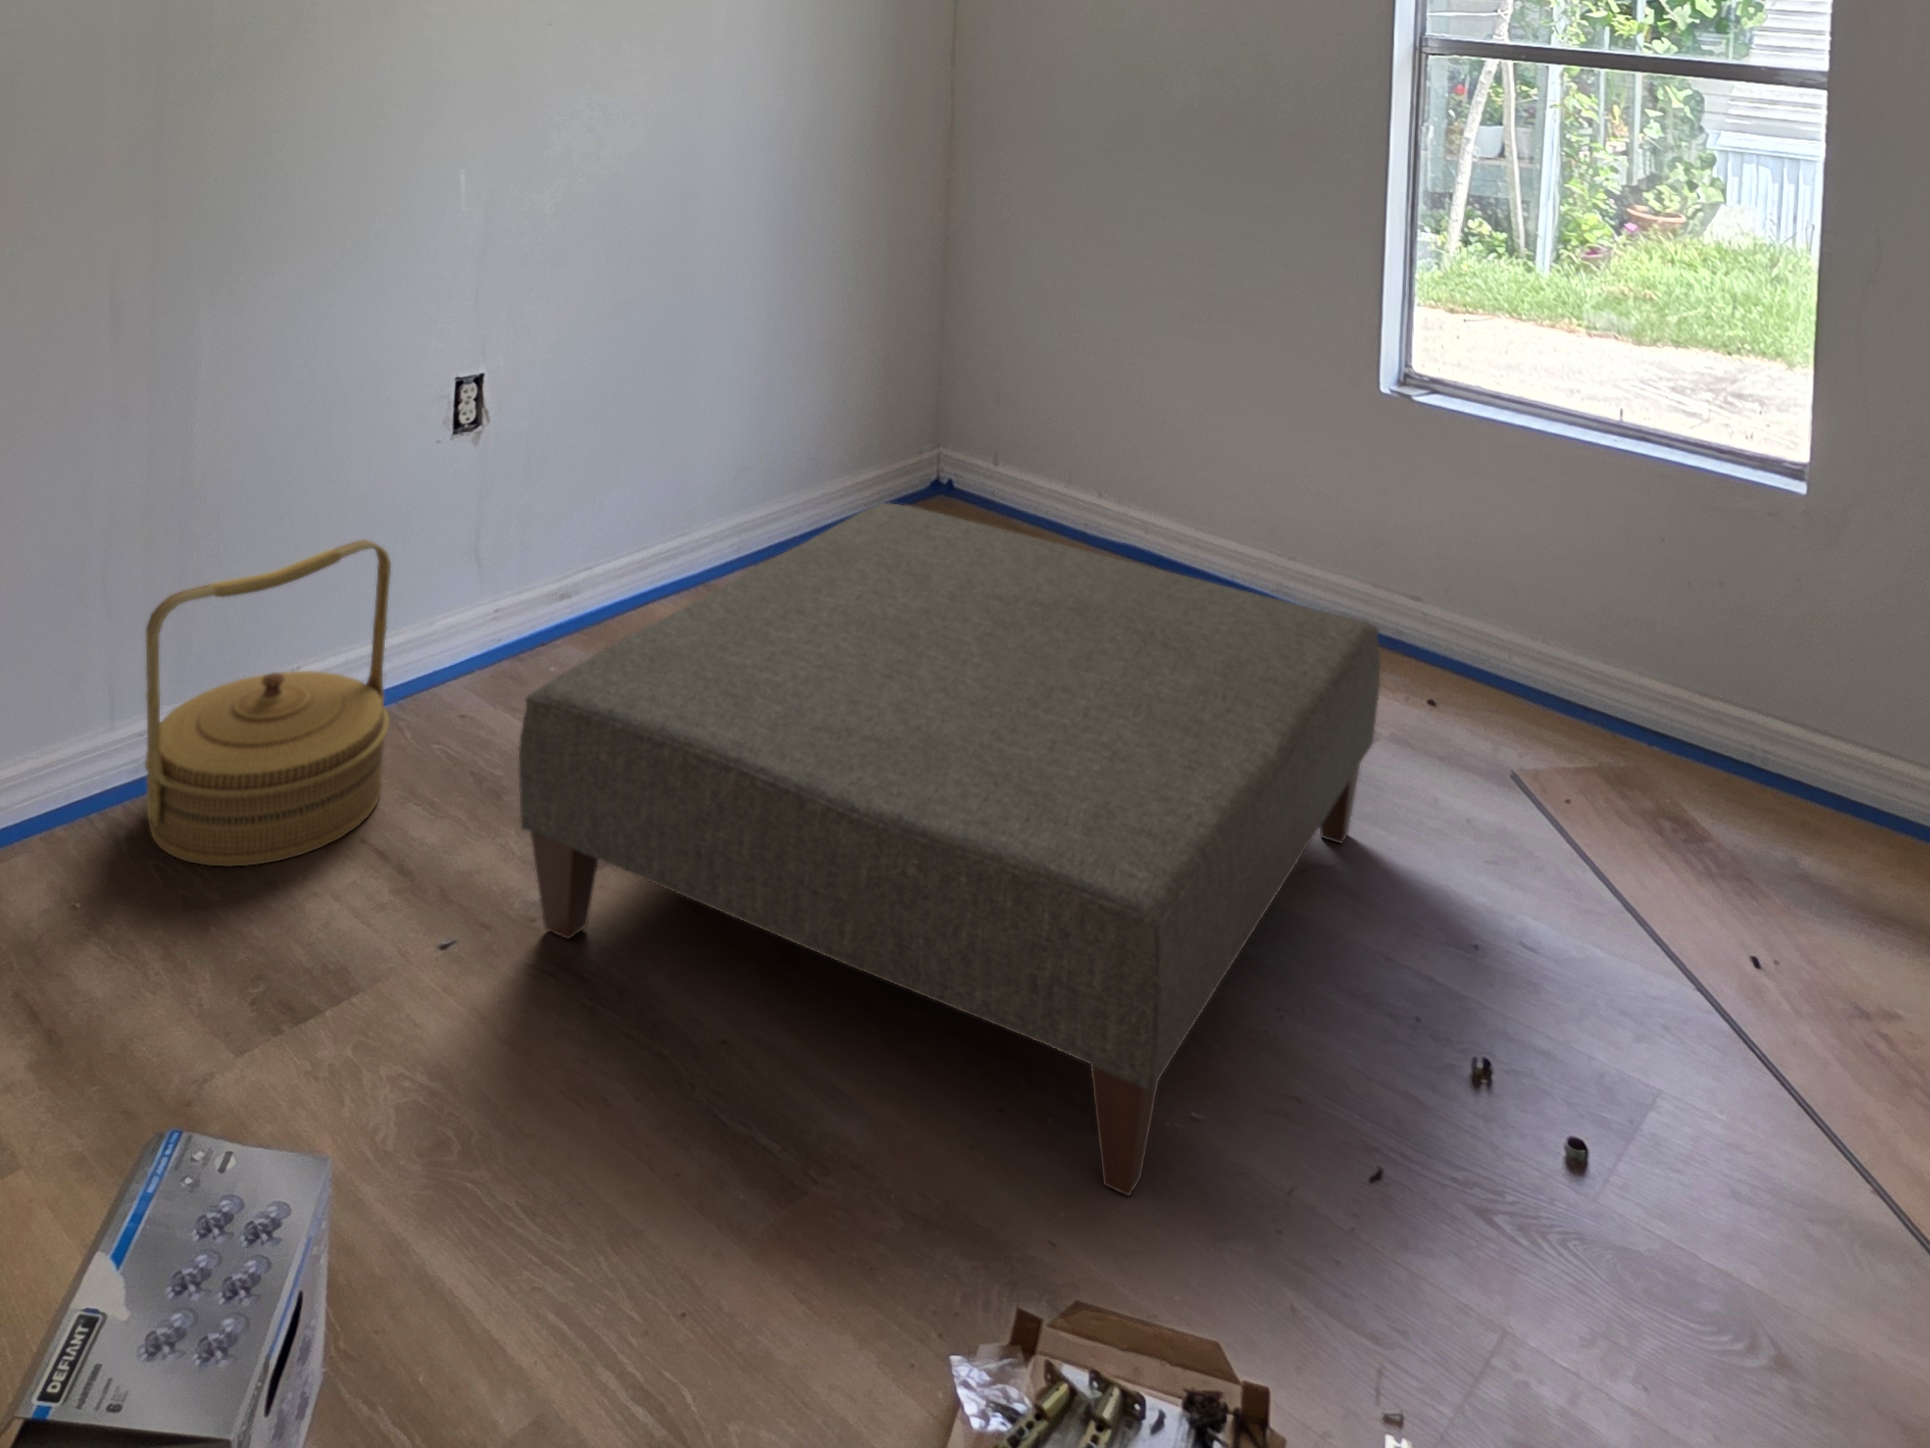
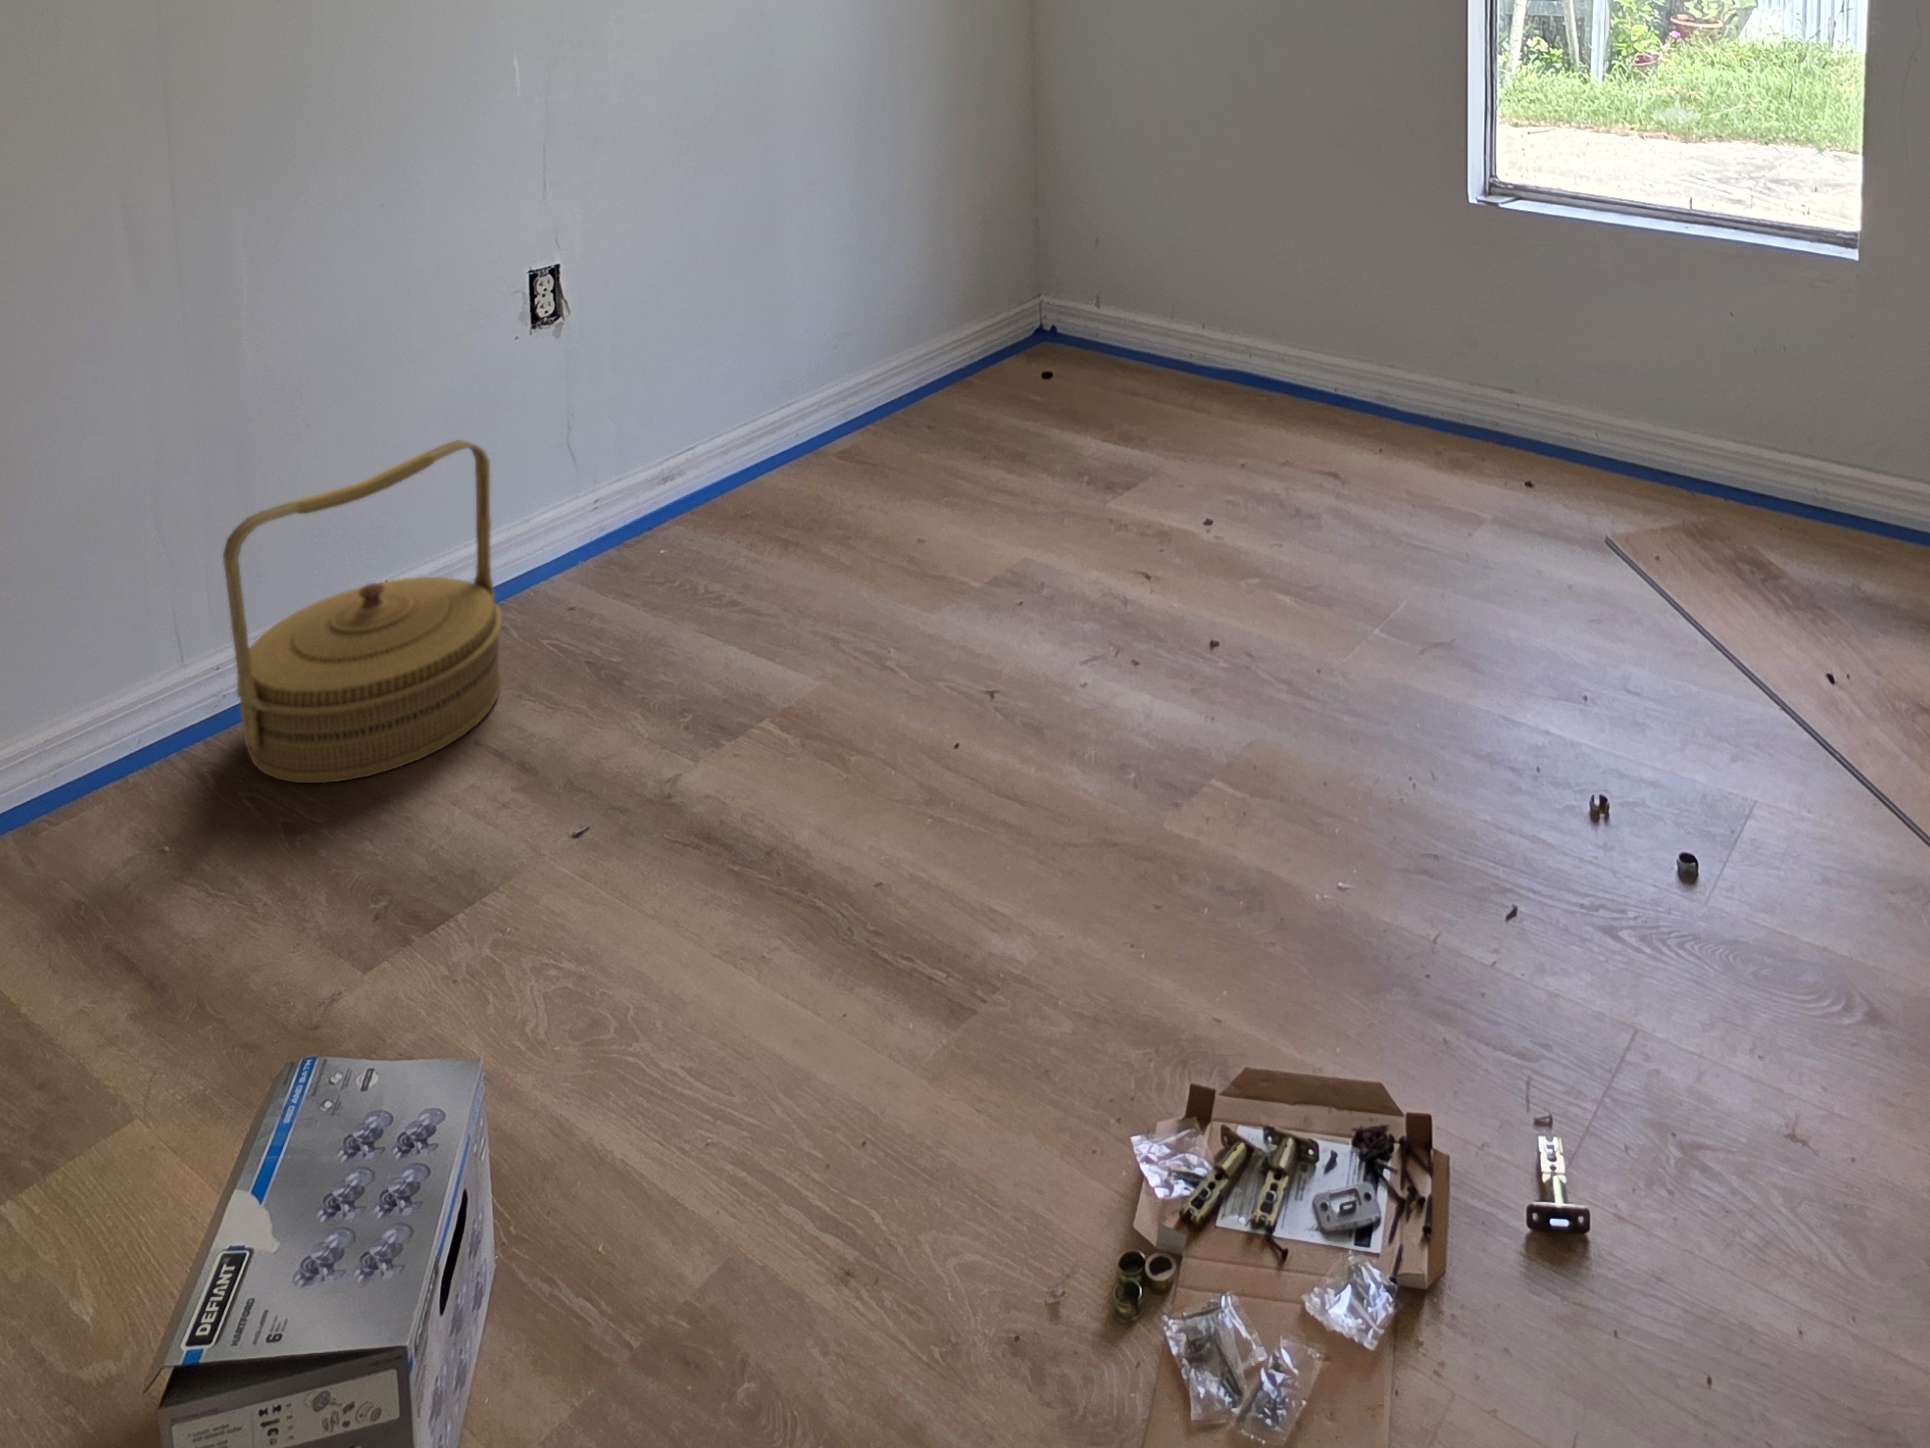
ottoman: present [519,503,1381,1196] -> none [644,352,1478,960]

